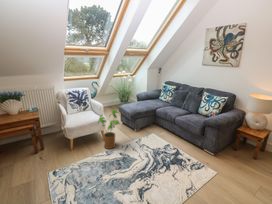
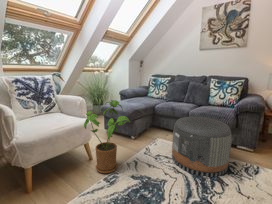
pouf: none [149,123,185,162] -> present [172,116,232,177]

